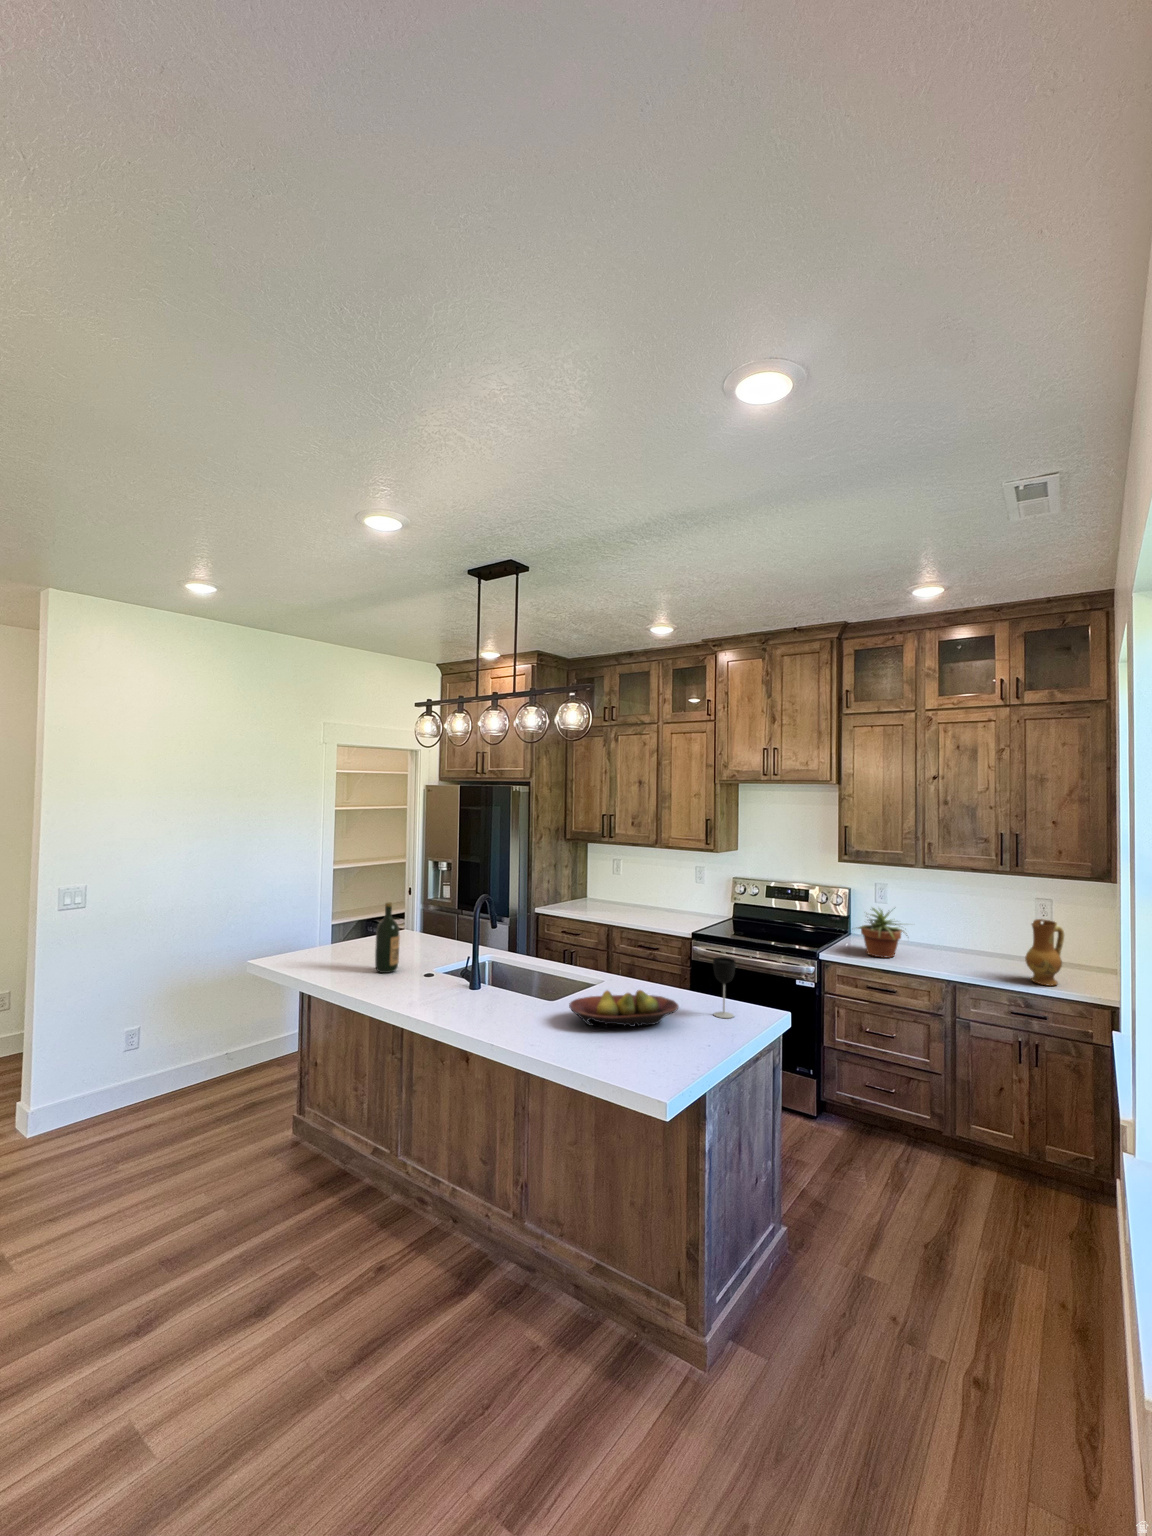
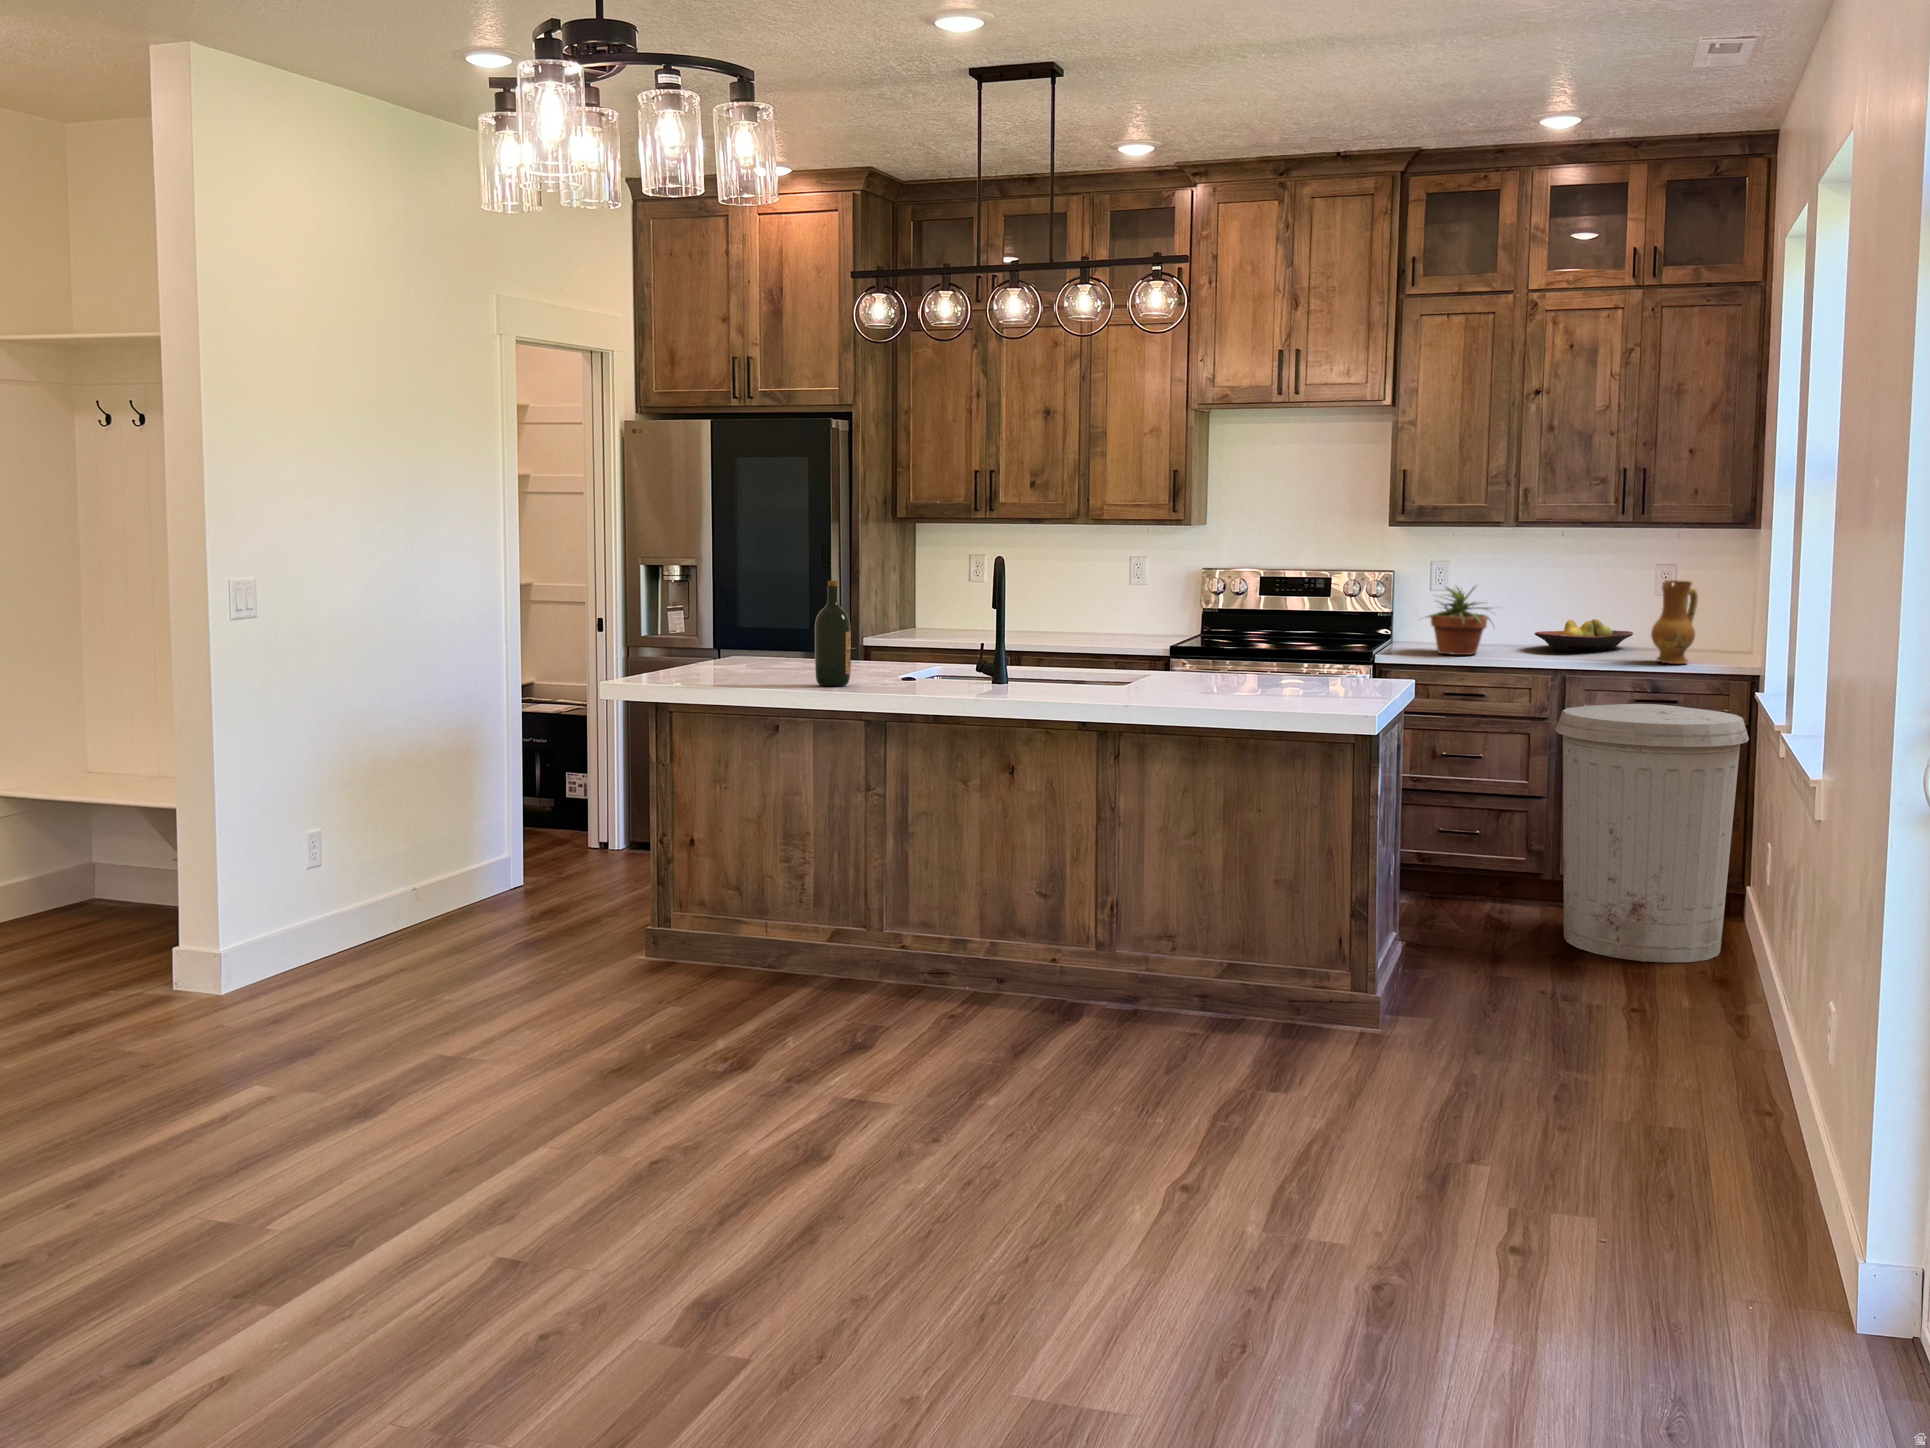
wine glass: present [713,957,735,1018] -> none [1339,619,1370,692]
fruit bowl: present [569,990,679,1027] -> present [1535,619,1633,651]
trash can: none [930,1018,1099,1273] -> present [1555,704,1749,963]

